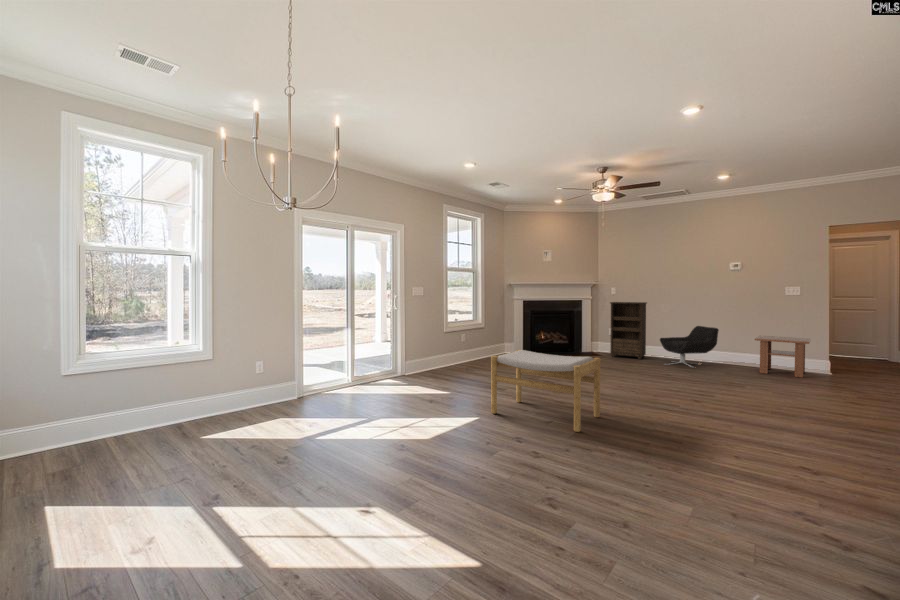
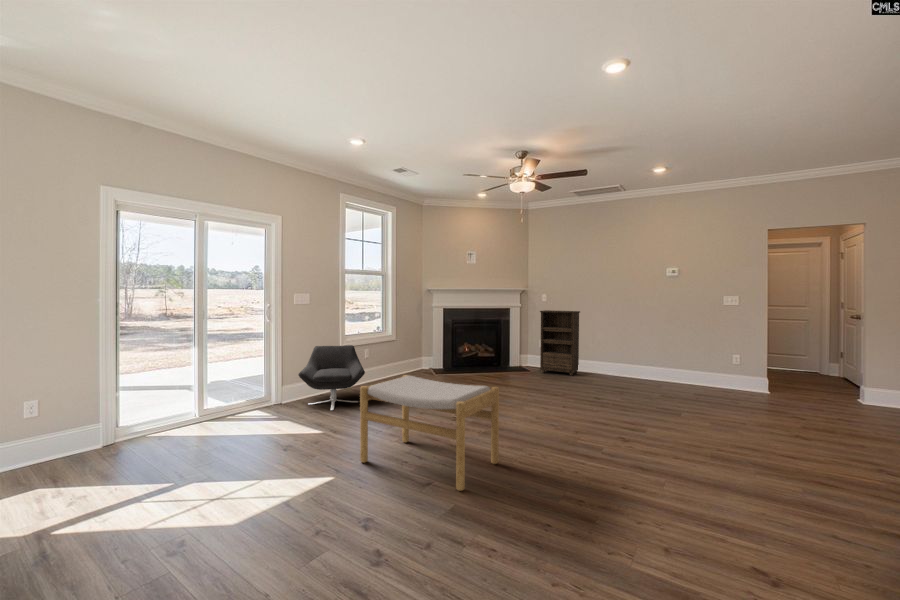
lounge chair: present [660,326,719,367] -> present [298,345,365,410]
coffee table: present [755,335,811,378] -> none [690,349,748,397]

